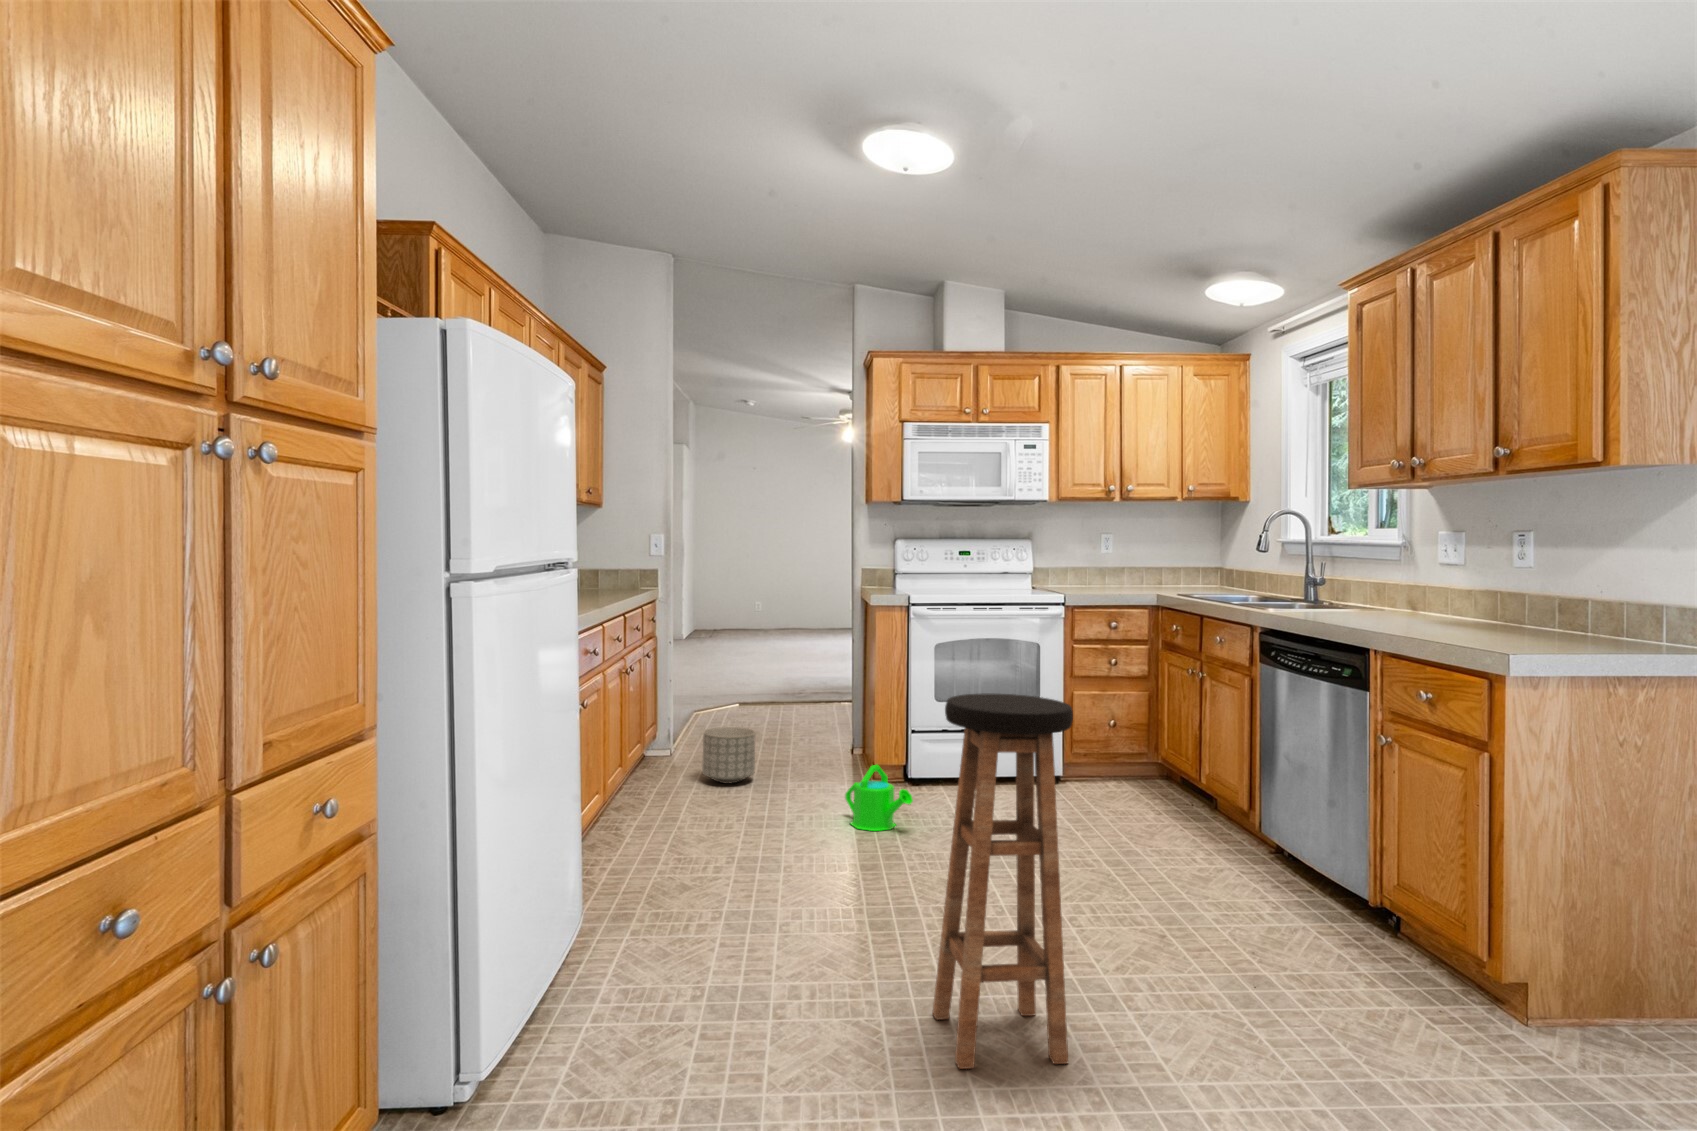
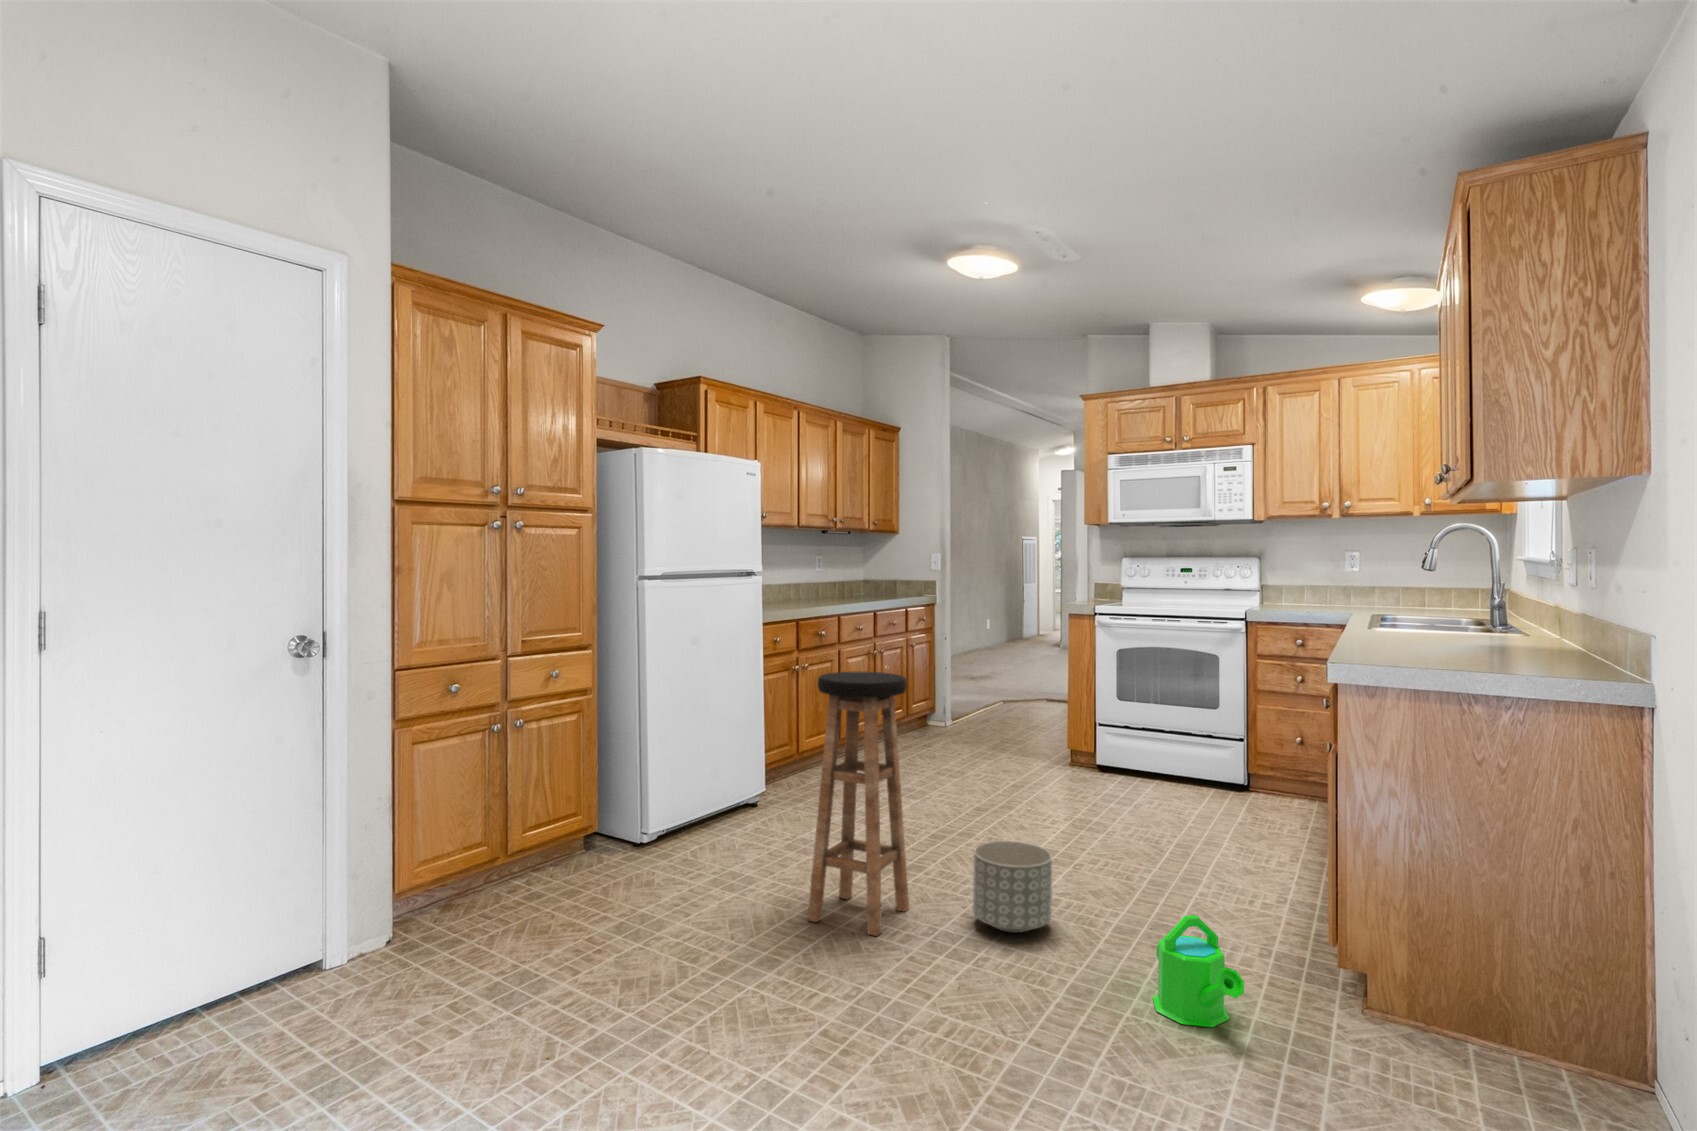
planter: present [702,727,756,783] -> present [973,841,1052,933]
watering can: present [845,765,913,831] -> present [1152,915,1244,1027]

